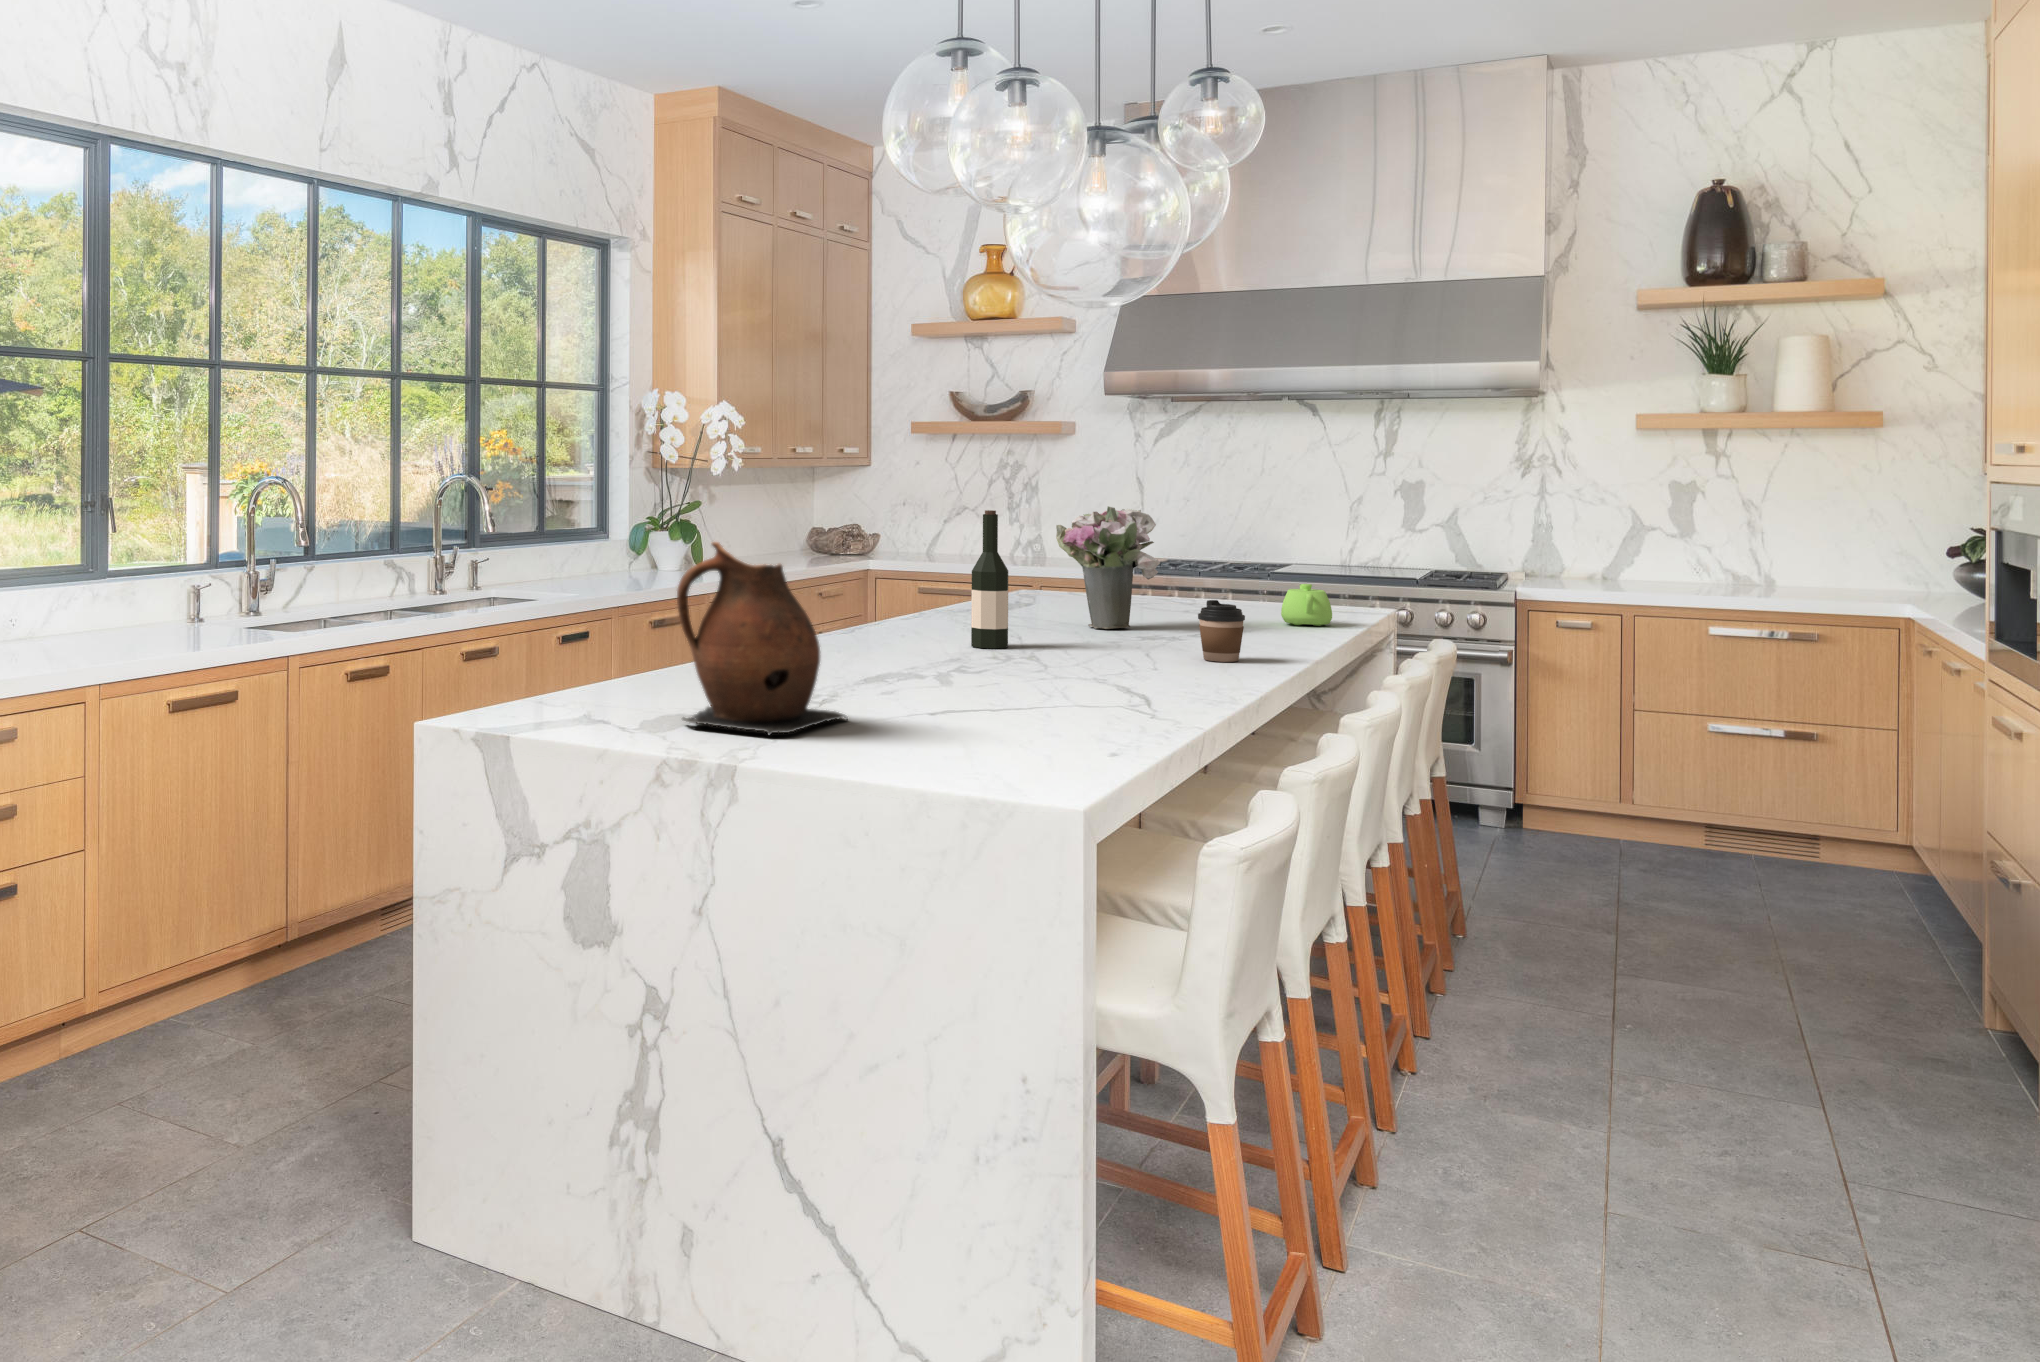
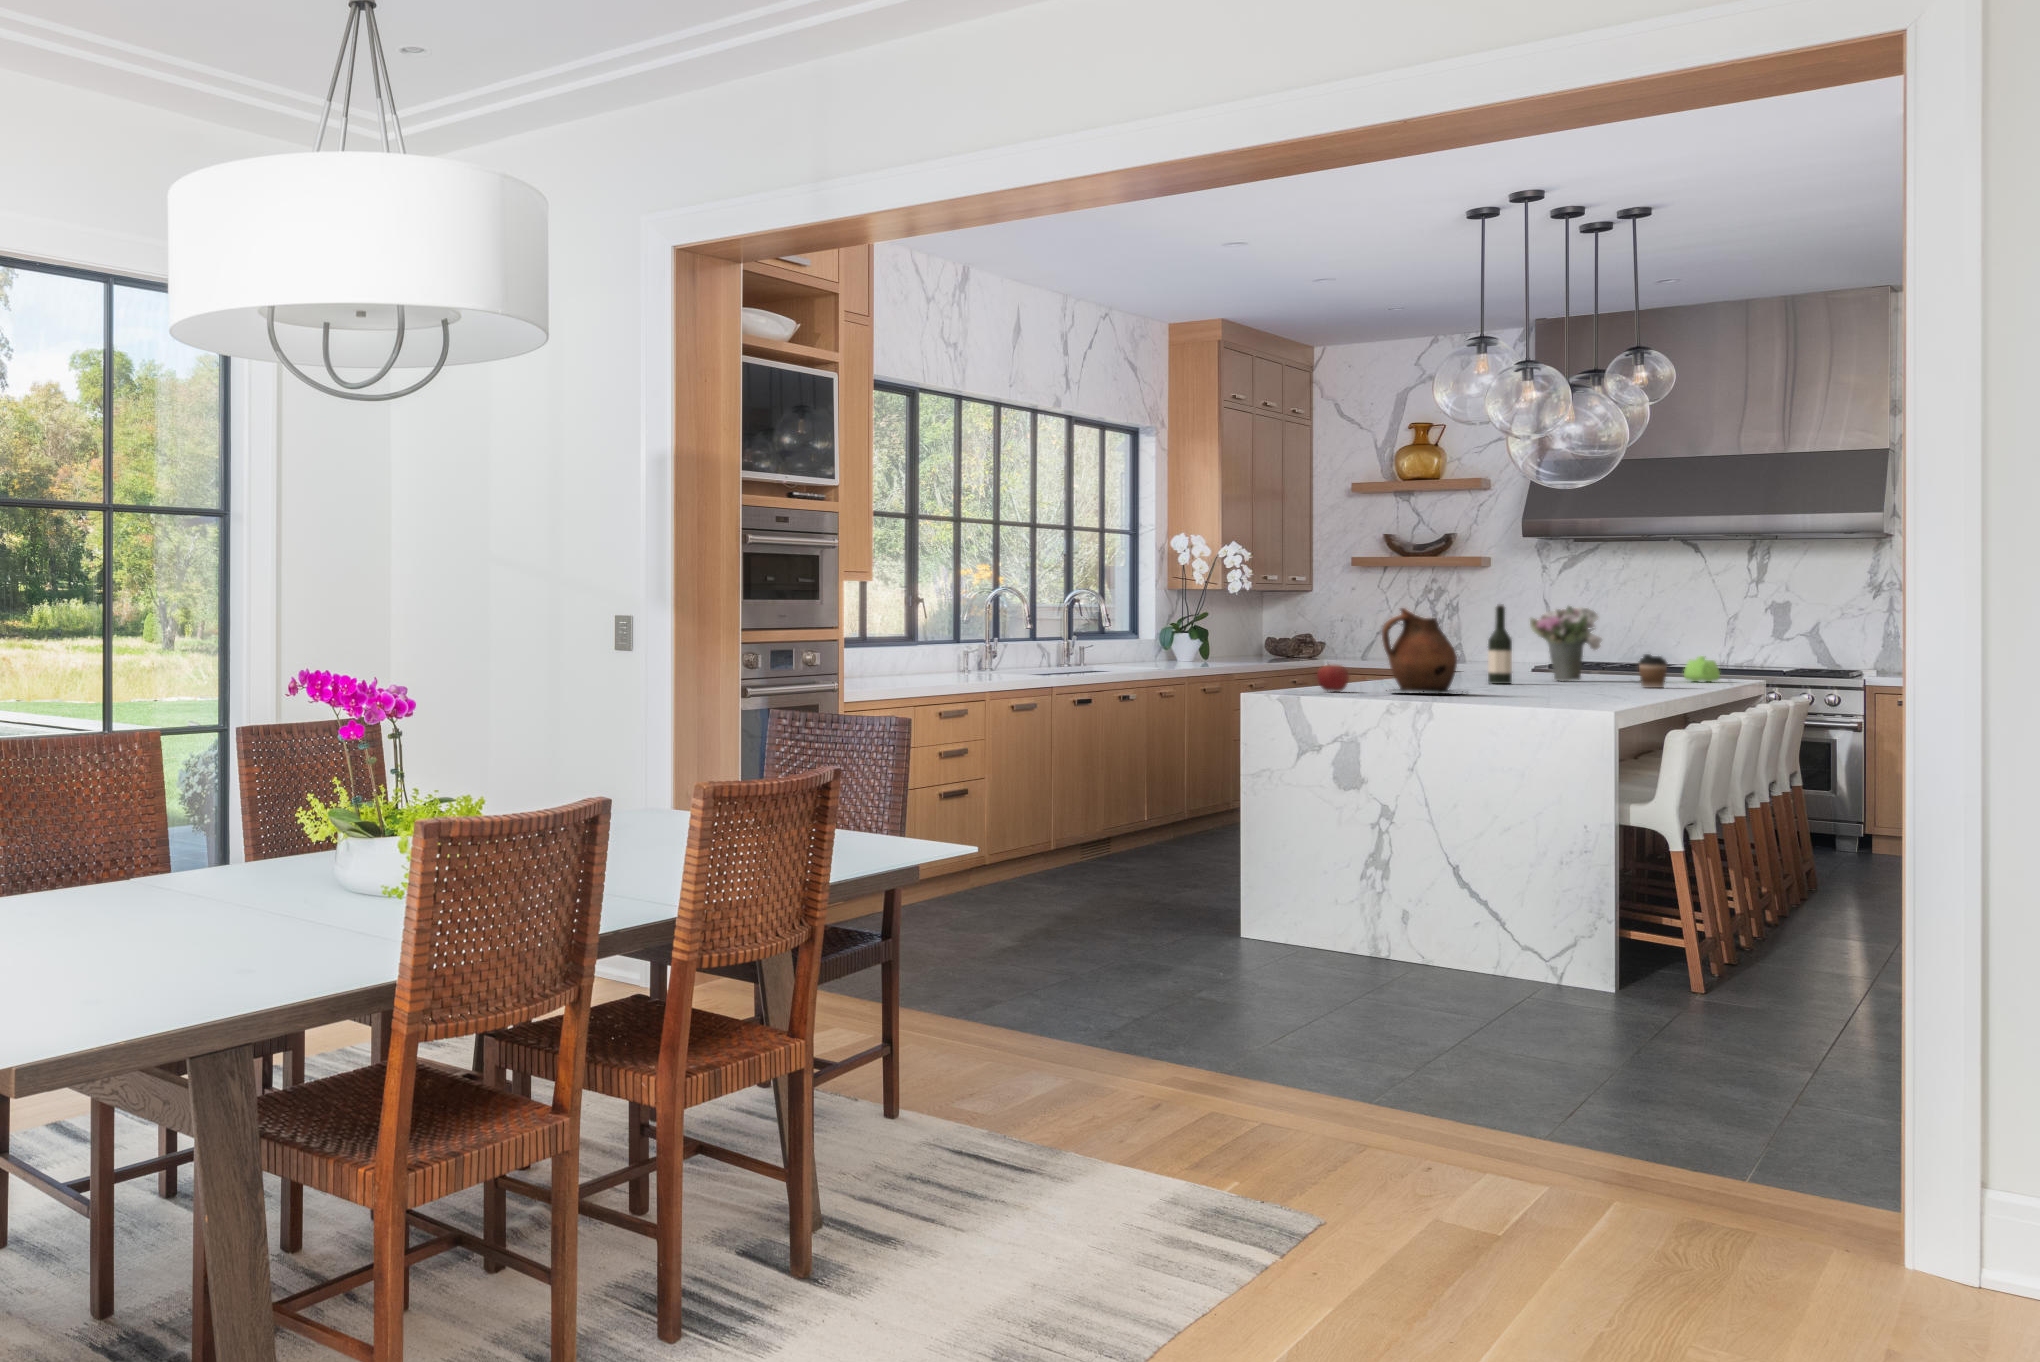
apple: none [567,652,627,715] -> present [1317,664,1349,692]

